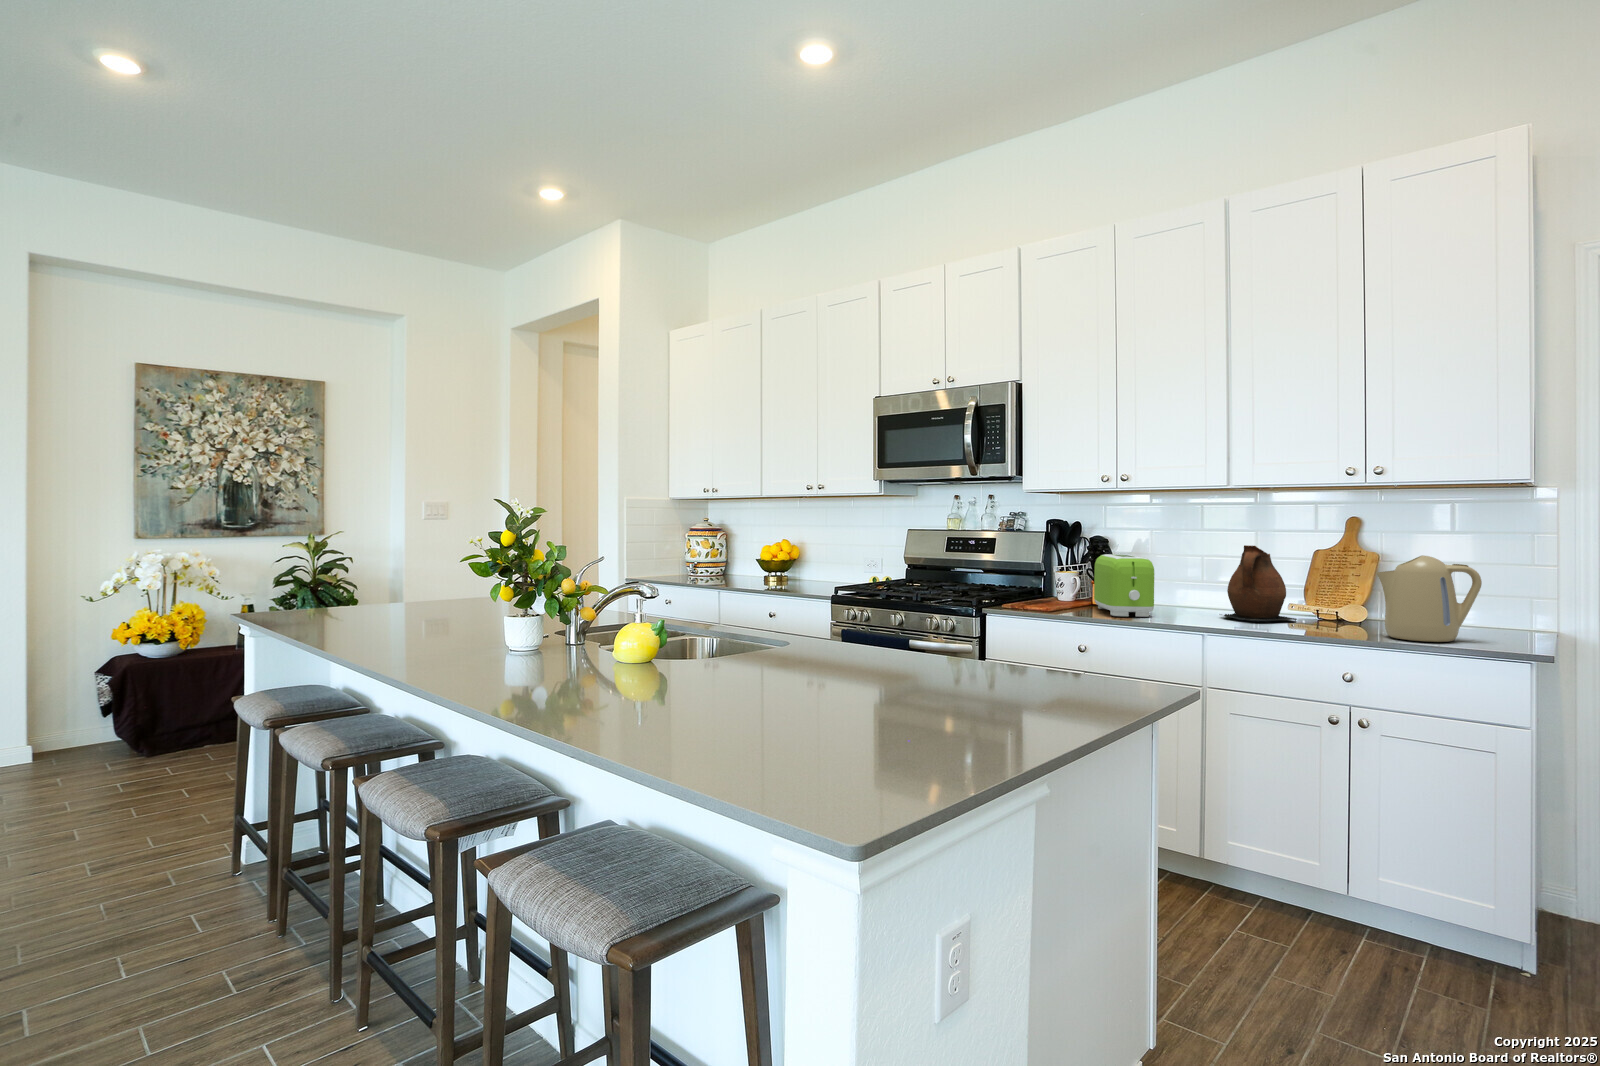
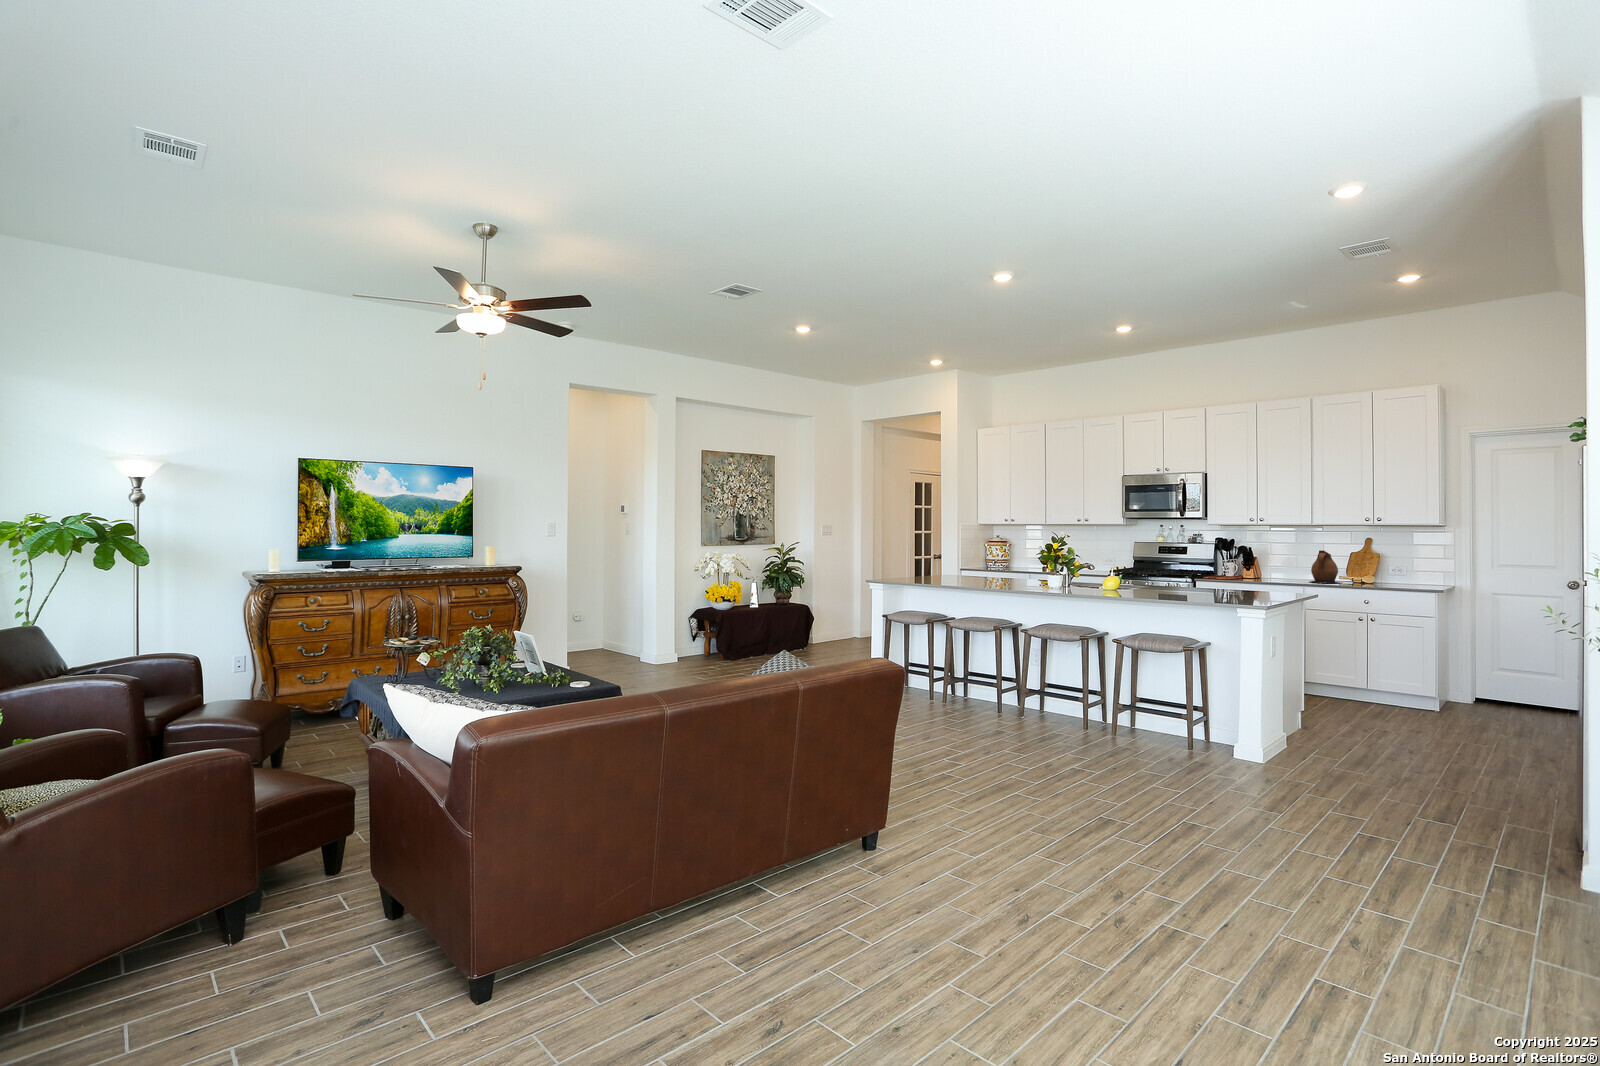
toaster: present [1094,554,1154,617] -> none [1246,554,1278,582]
kettle: present [1376,555,1482,642] -> none [1376,555,1418,589]

